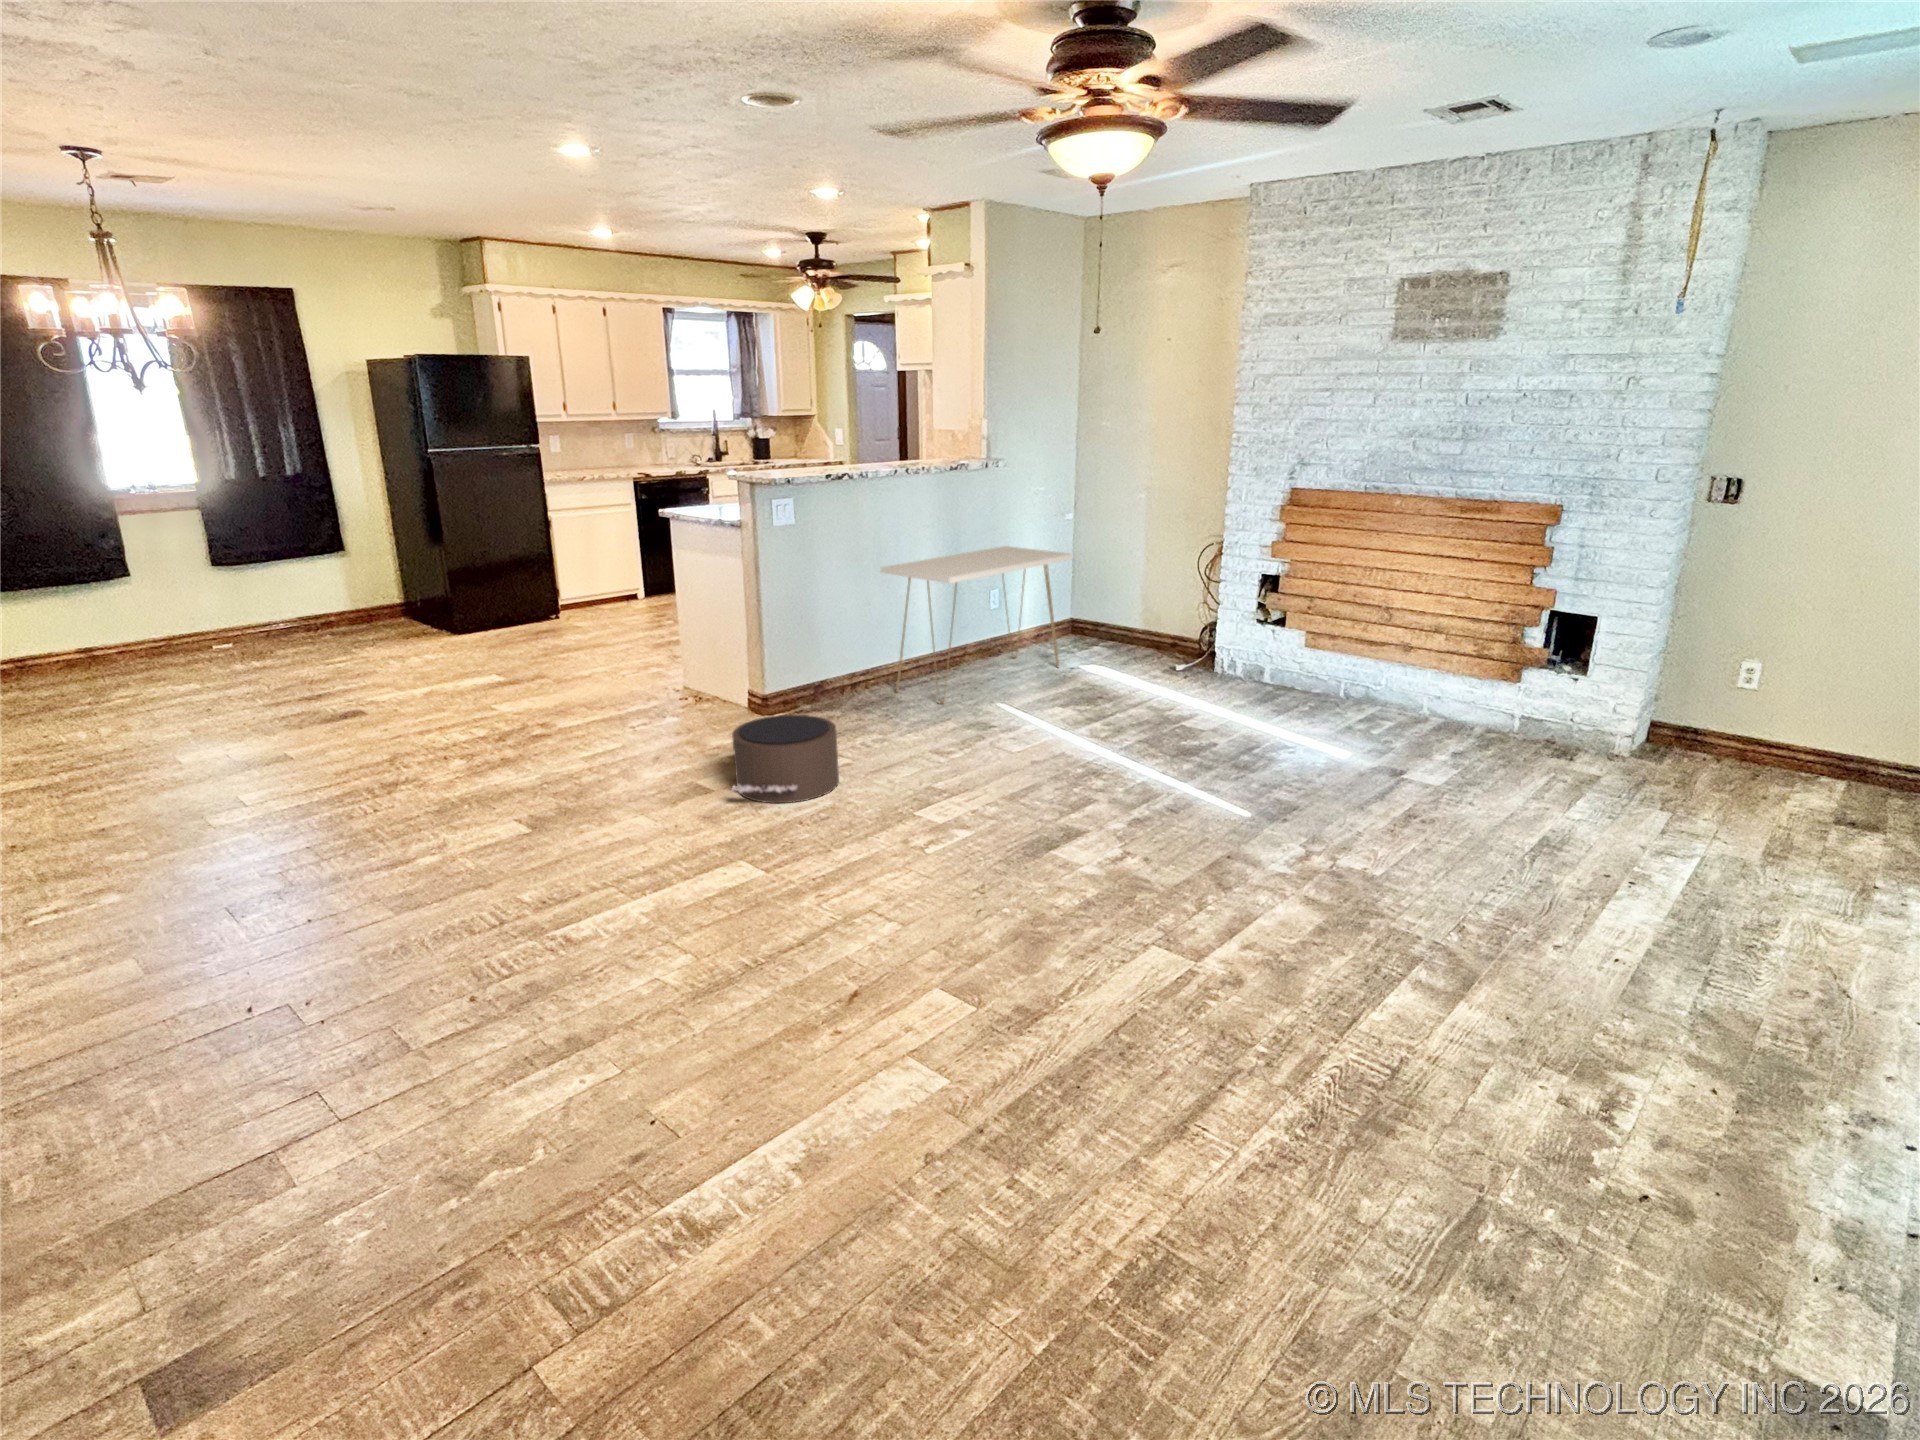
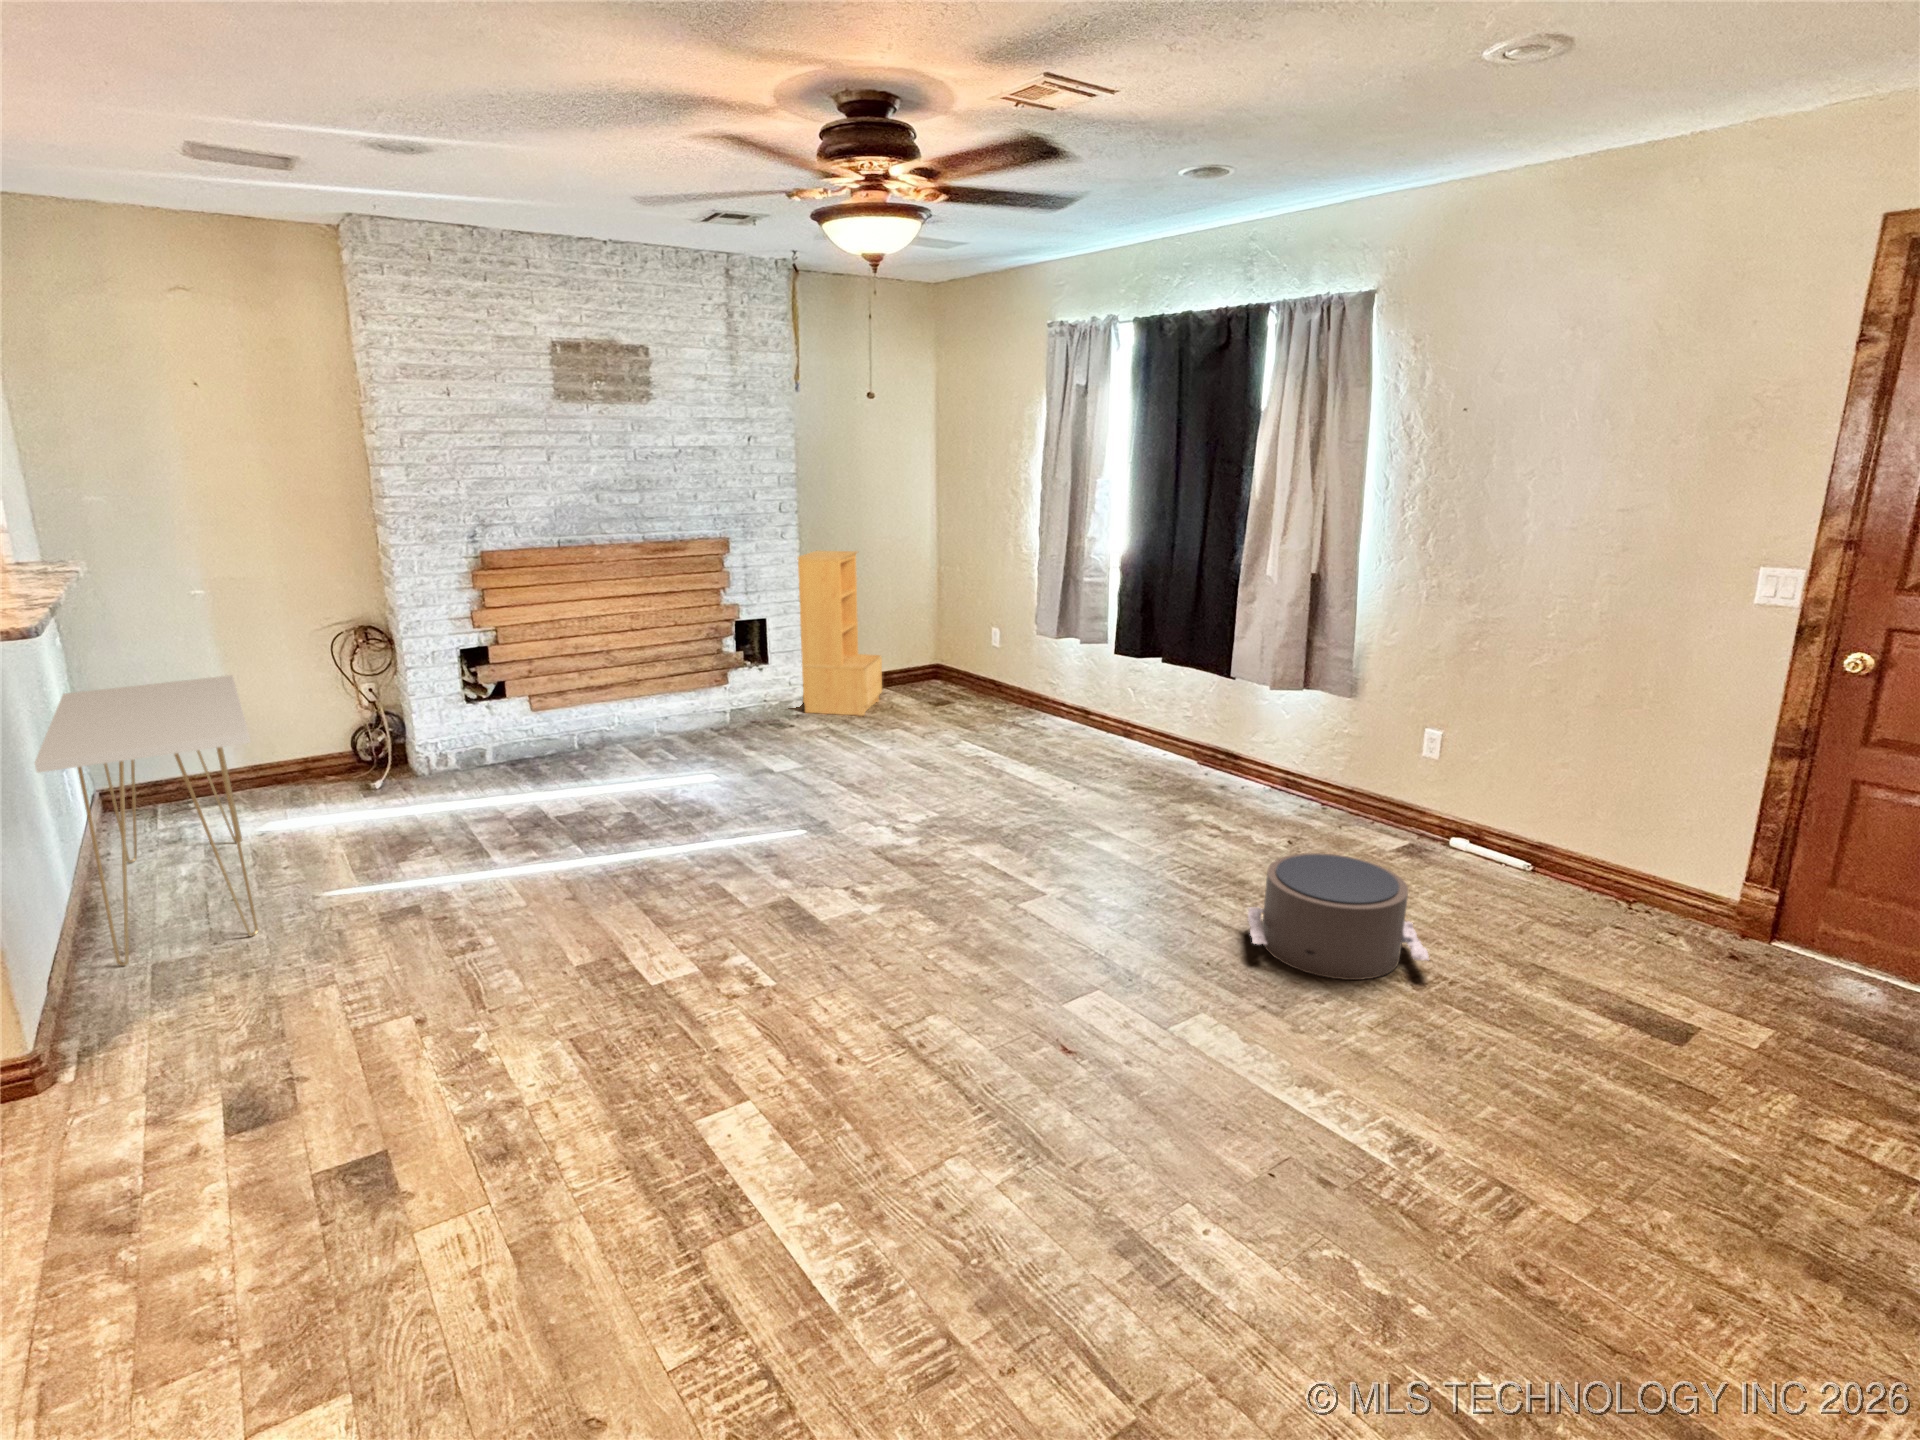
bookshelf: none [1629,542,1805,785] -> present [797,551,882,716]
pouf: present [732,715,839,803] -> present [1248,853,1429,980]

